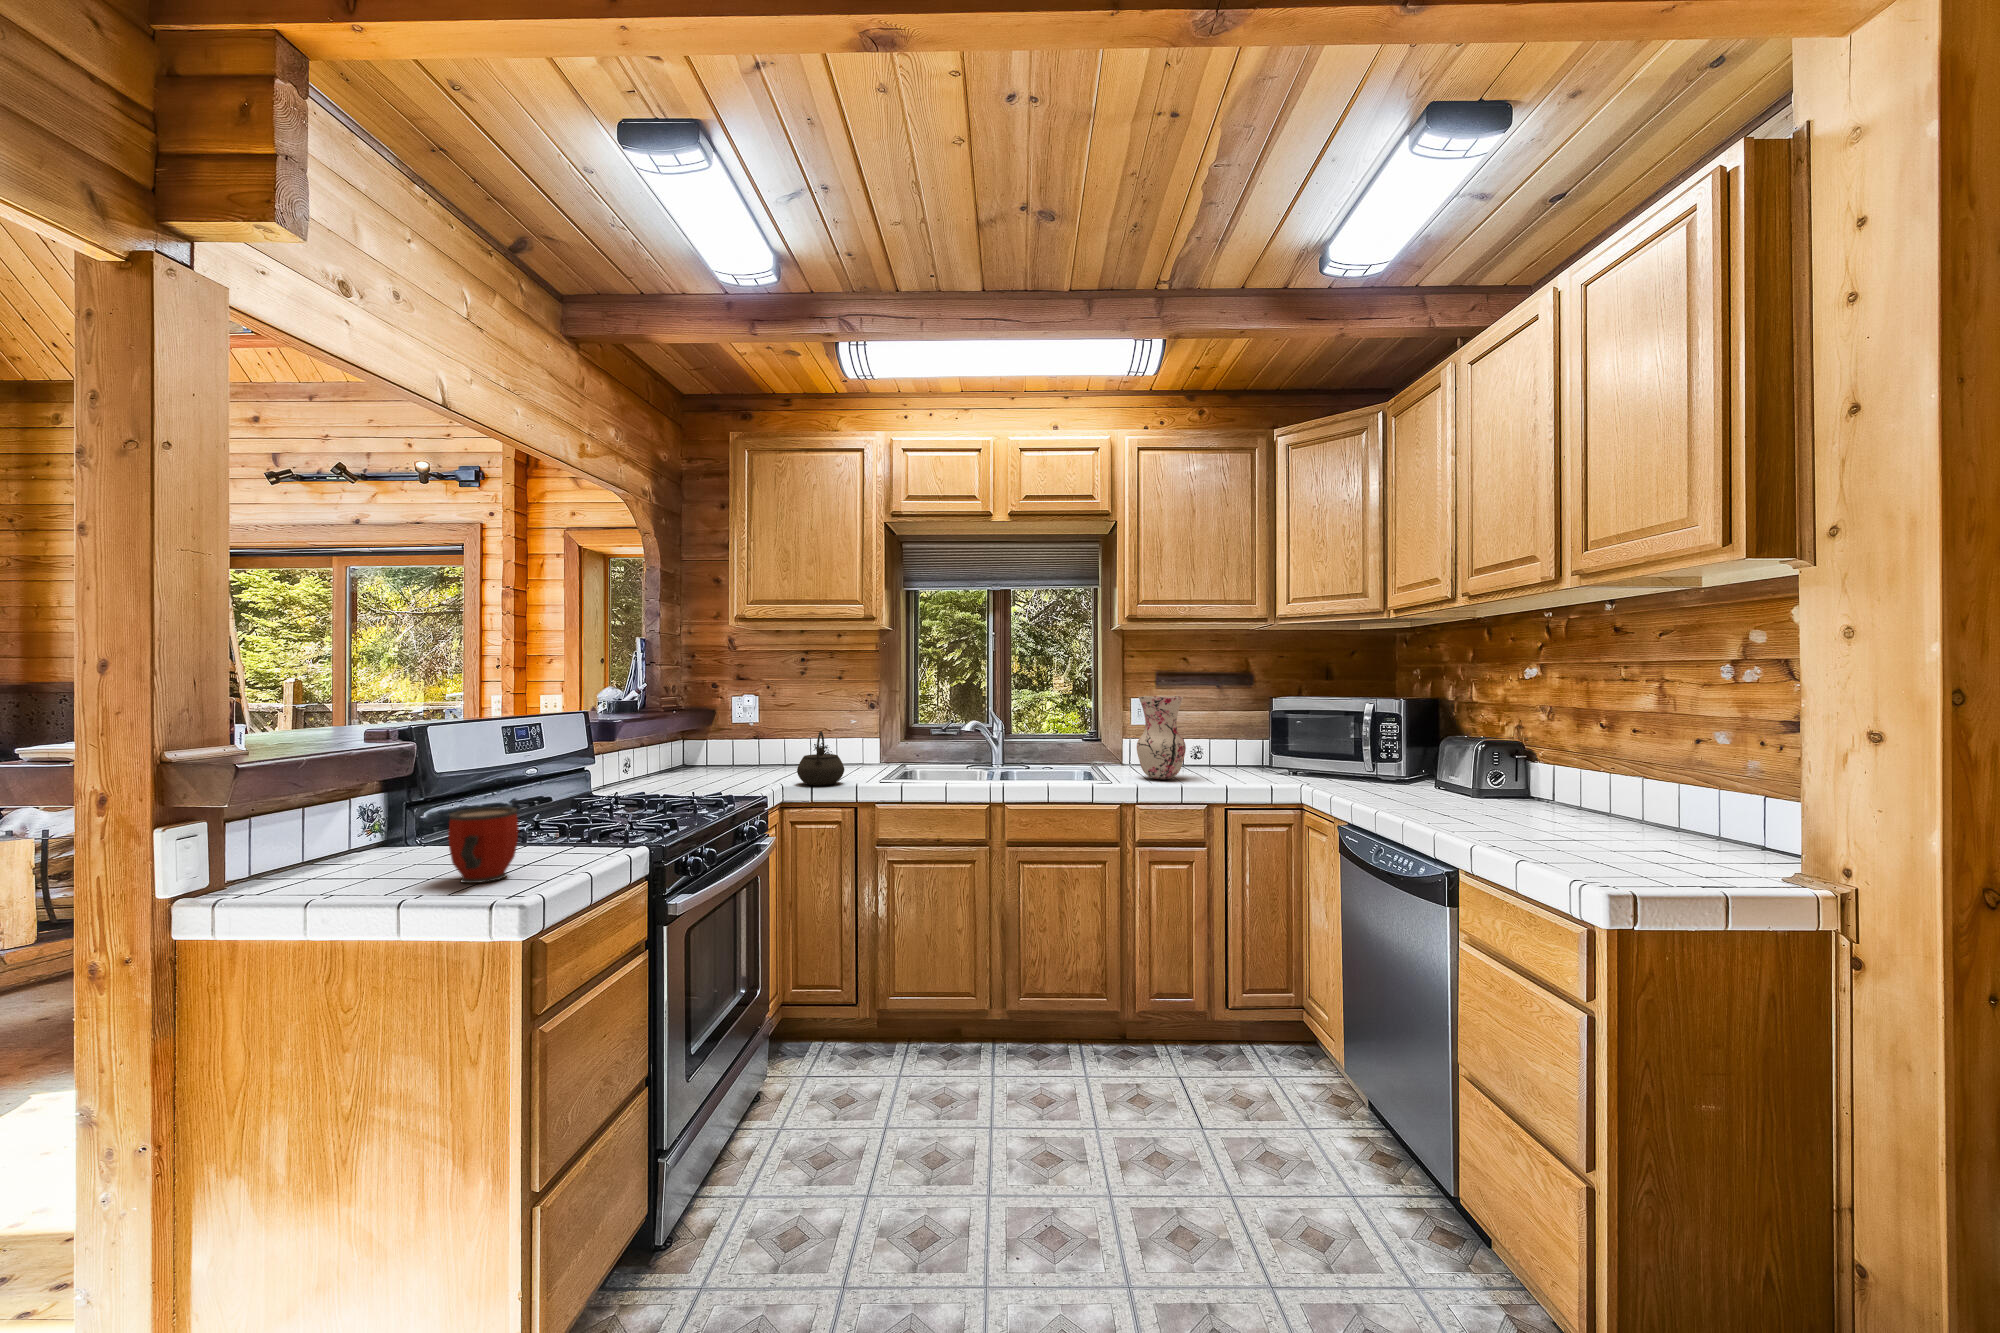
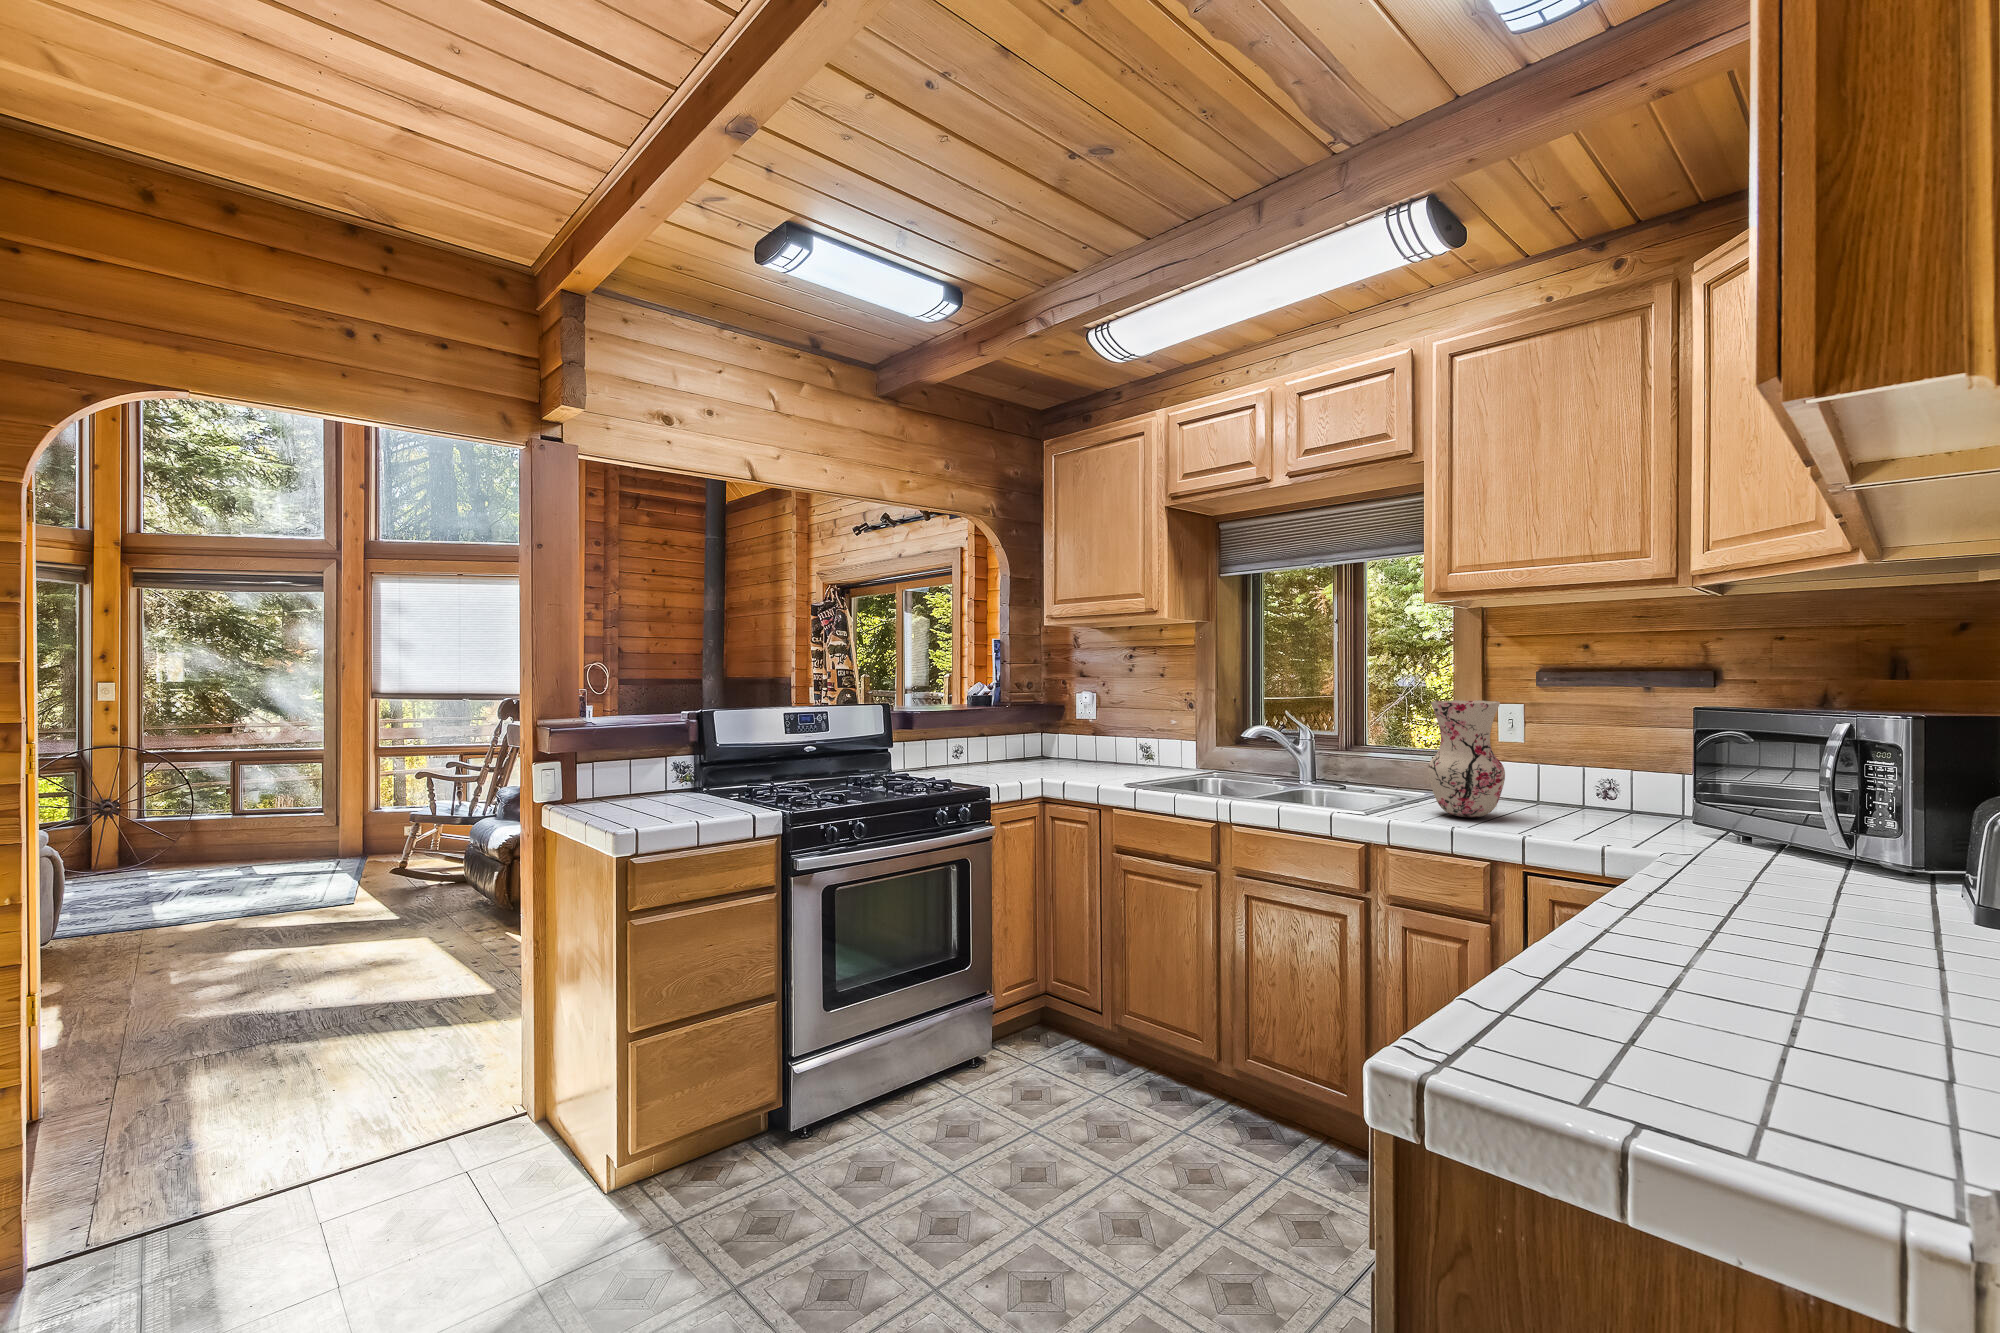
kettle: present [797,731,844,785] -> none [1045,729,1091,782]
mug: present [448,807,519,883] -> none [620,769,675,820]

